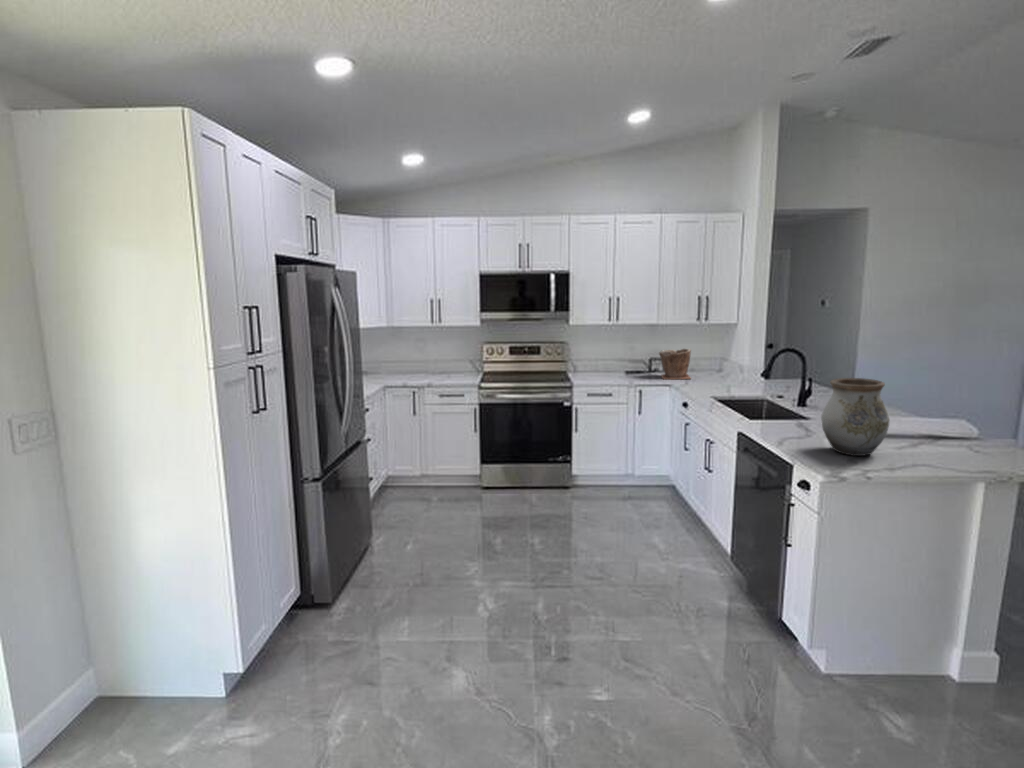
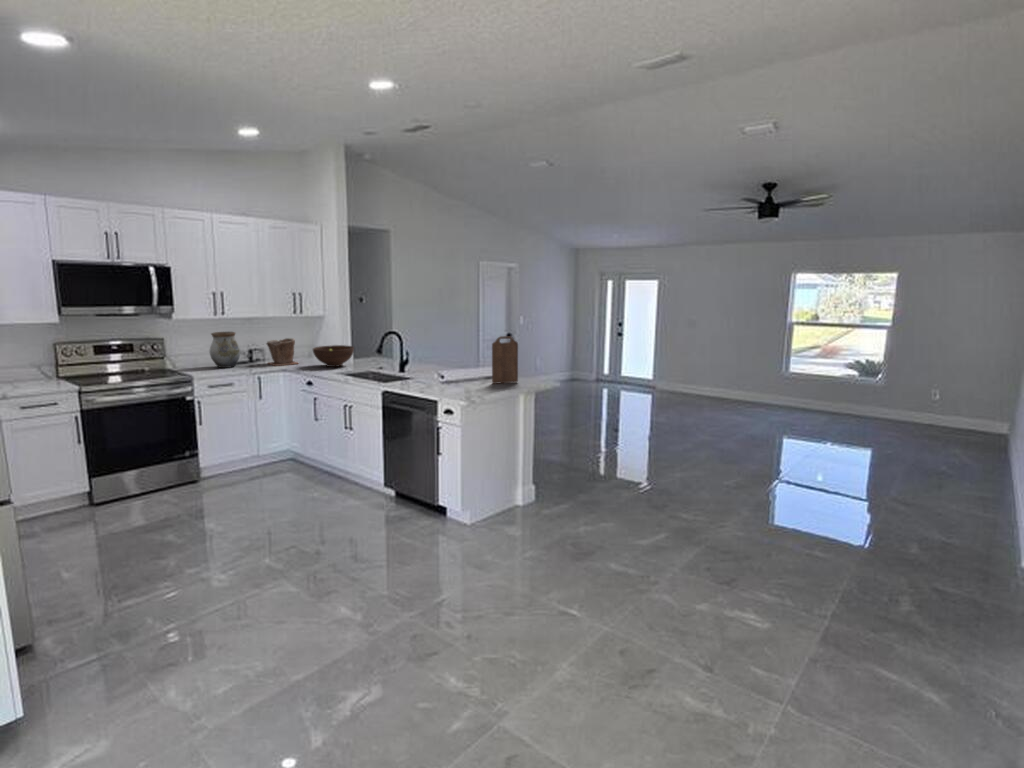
fruit bowl: none [699,361,752,388] -> present [313,345,354,367]
cutting board: none [928,368,999,456] -> present [492,336,518,384]
vase: present [821,378,890,456] -> present [210,332,240,368]

